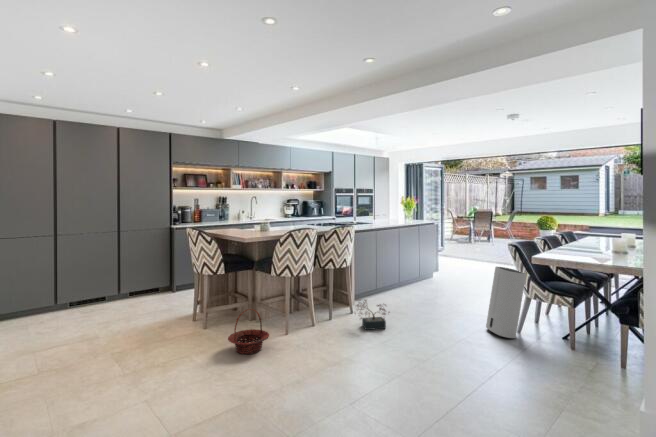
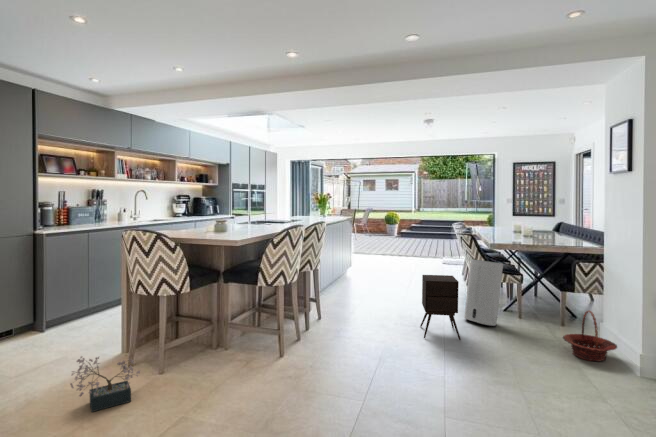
side table: none [420,278,463,345] -> present [420,275,461,340]
decorative plant: present [355,299,390,330] -> present [70,356,140,412]
basket: present [228,309,269,354] -> present [563,311,617,362]

